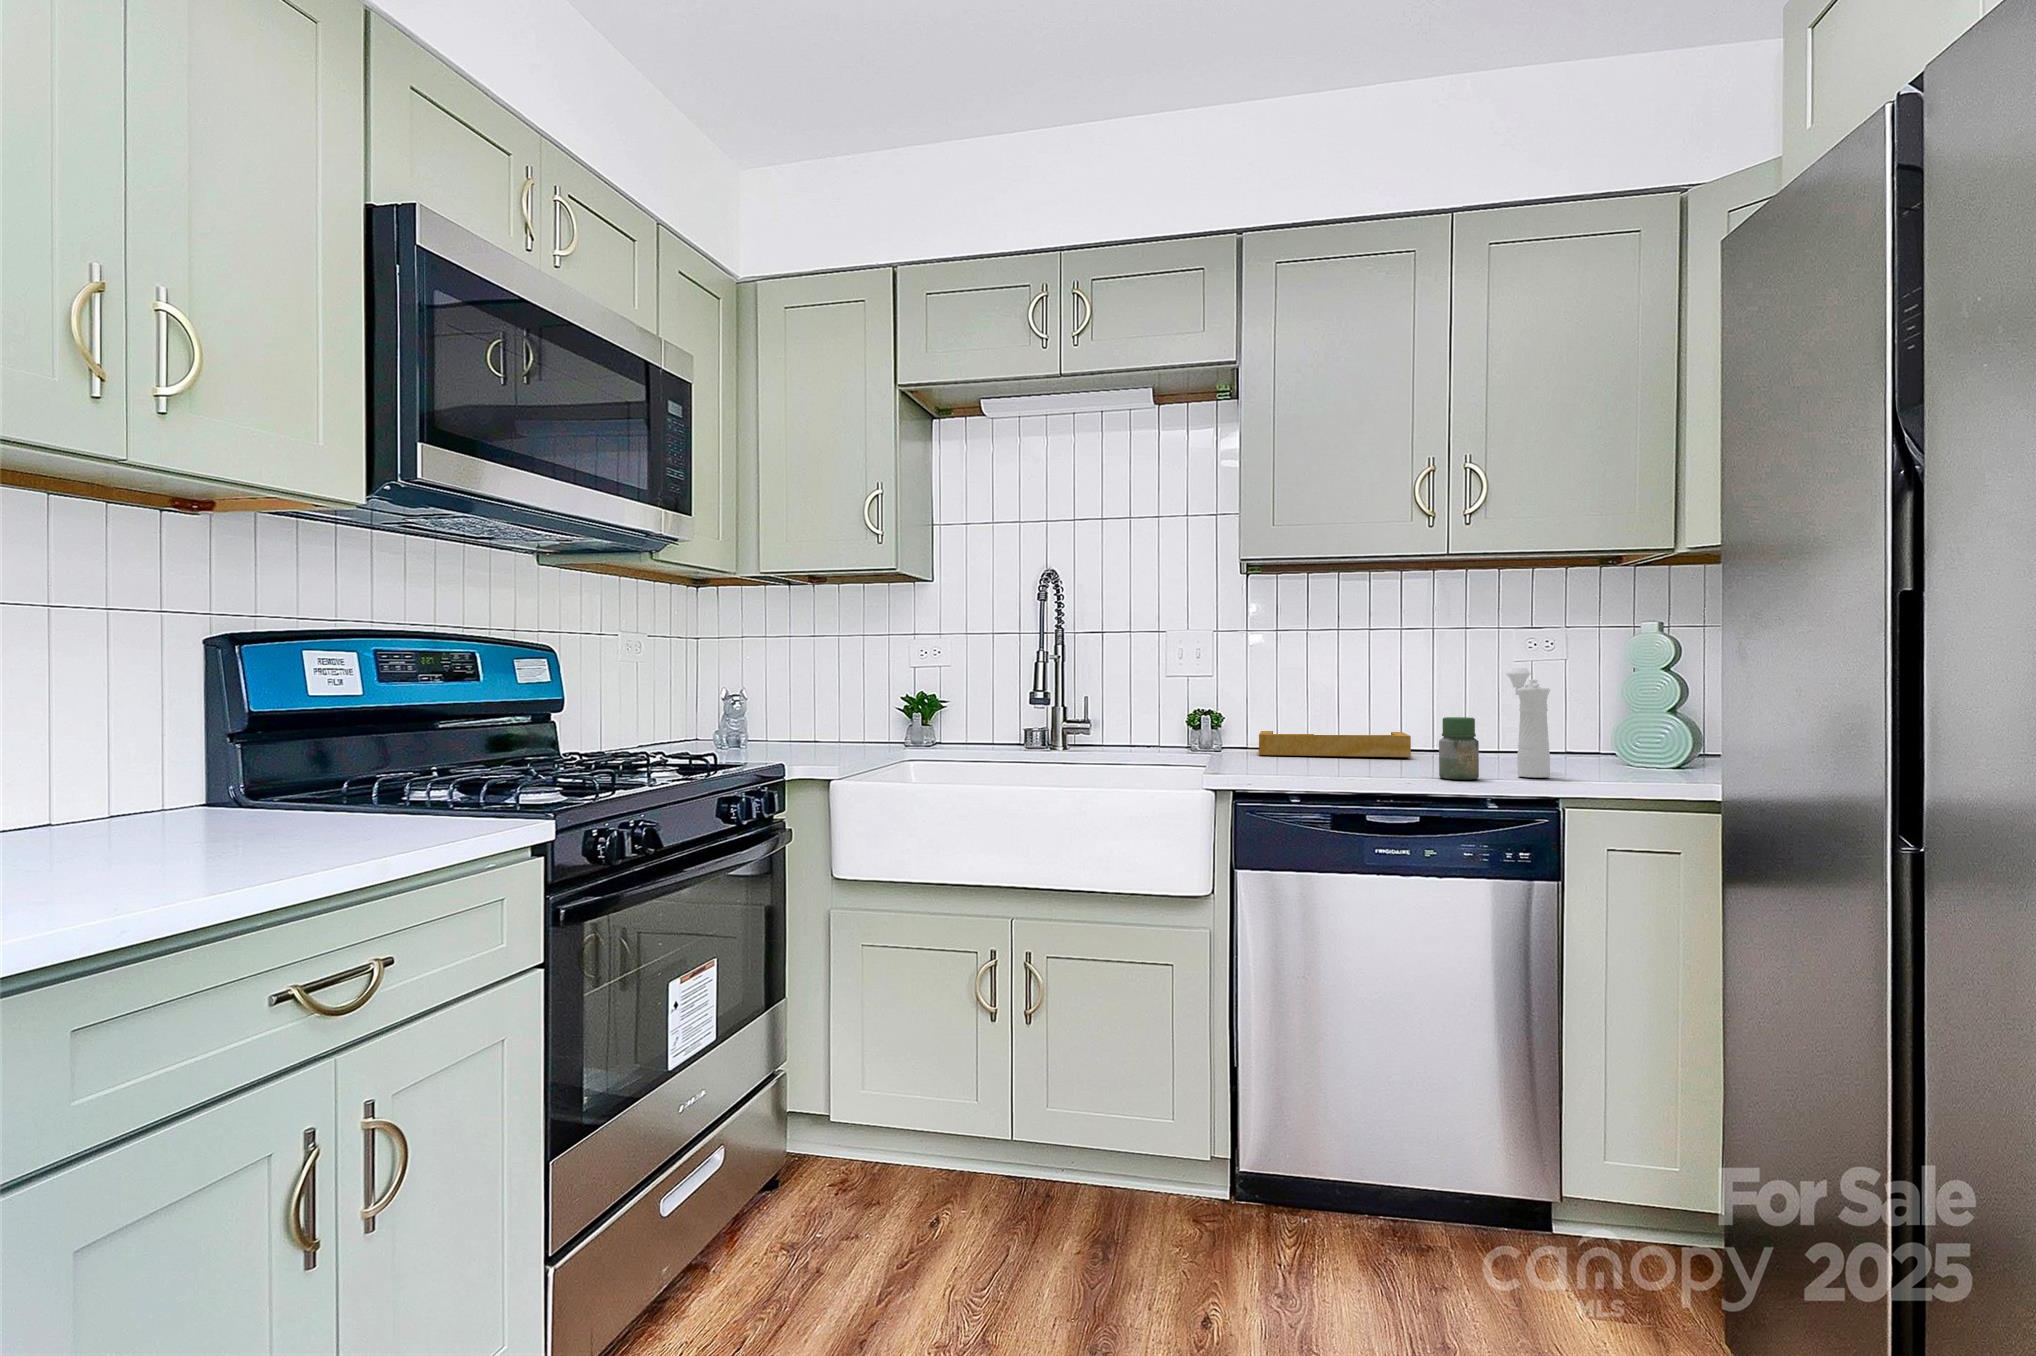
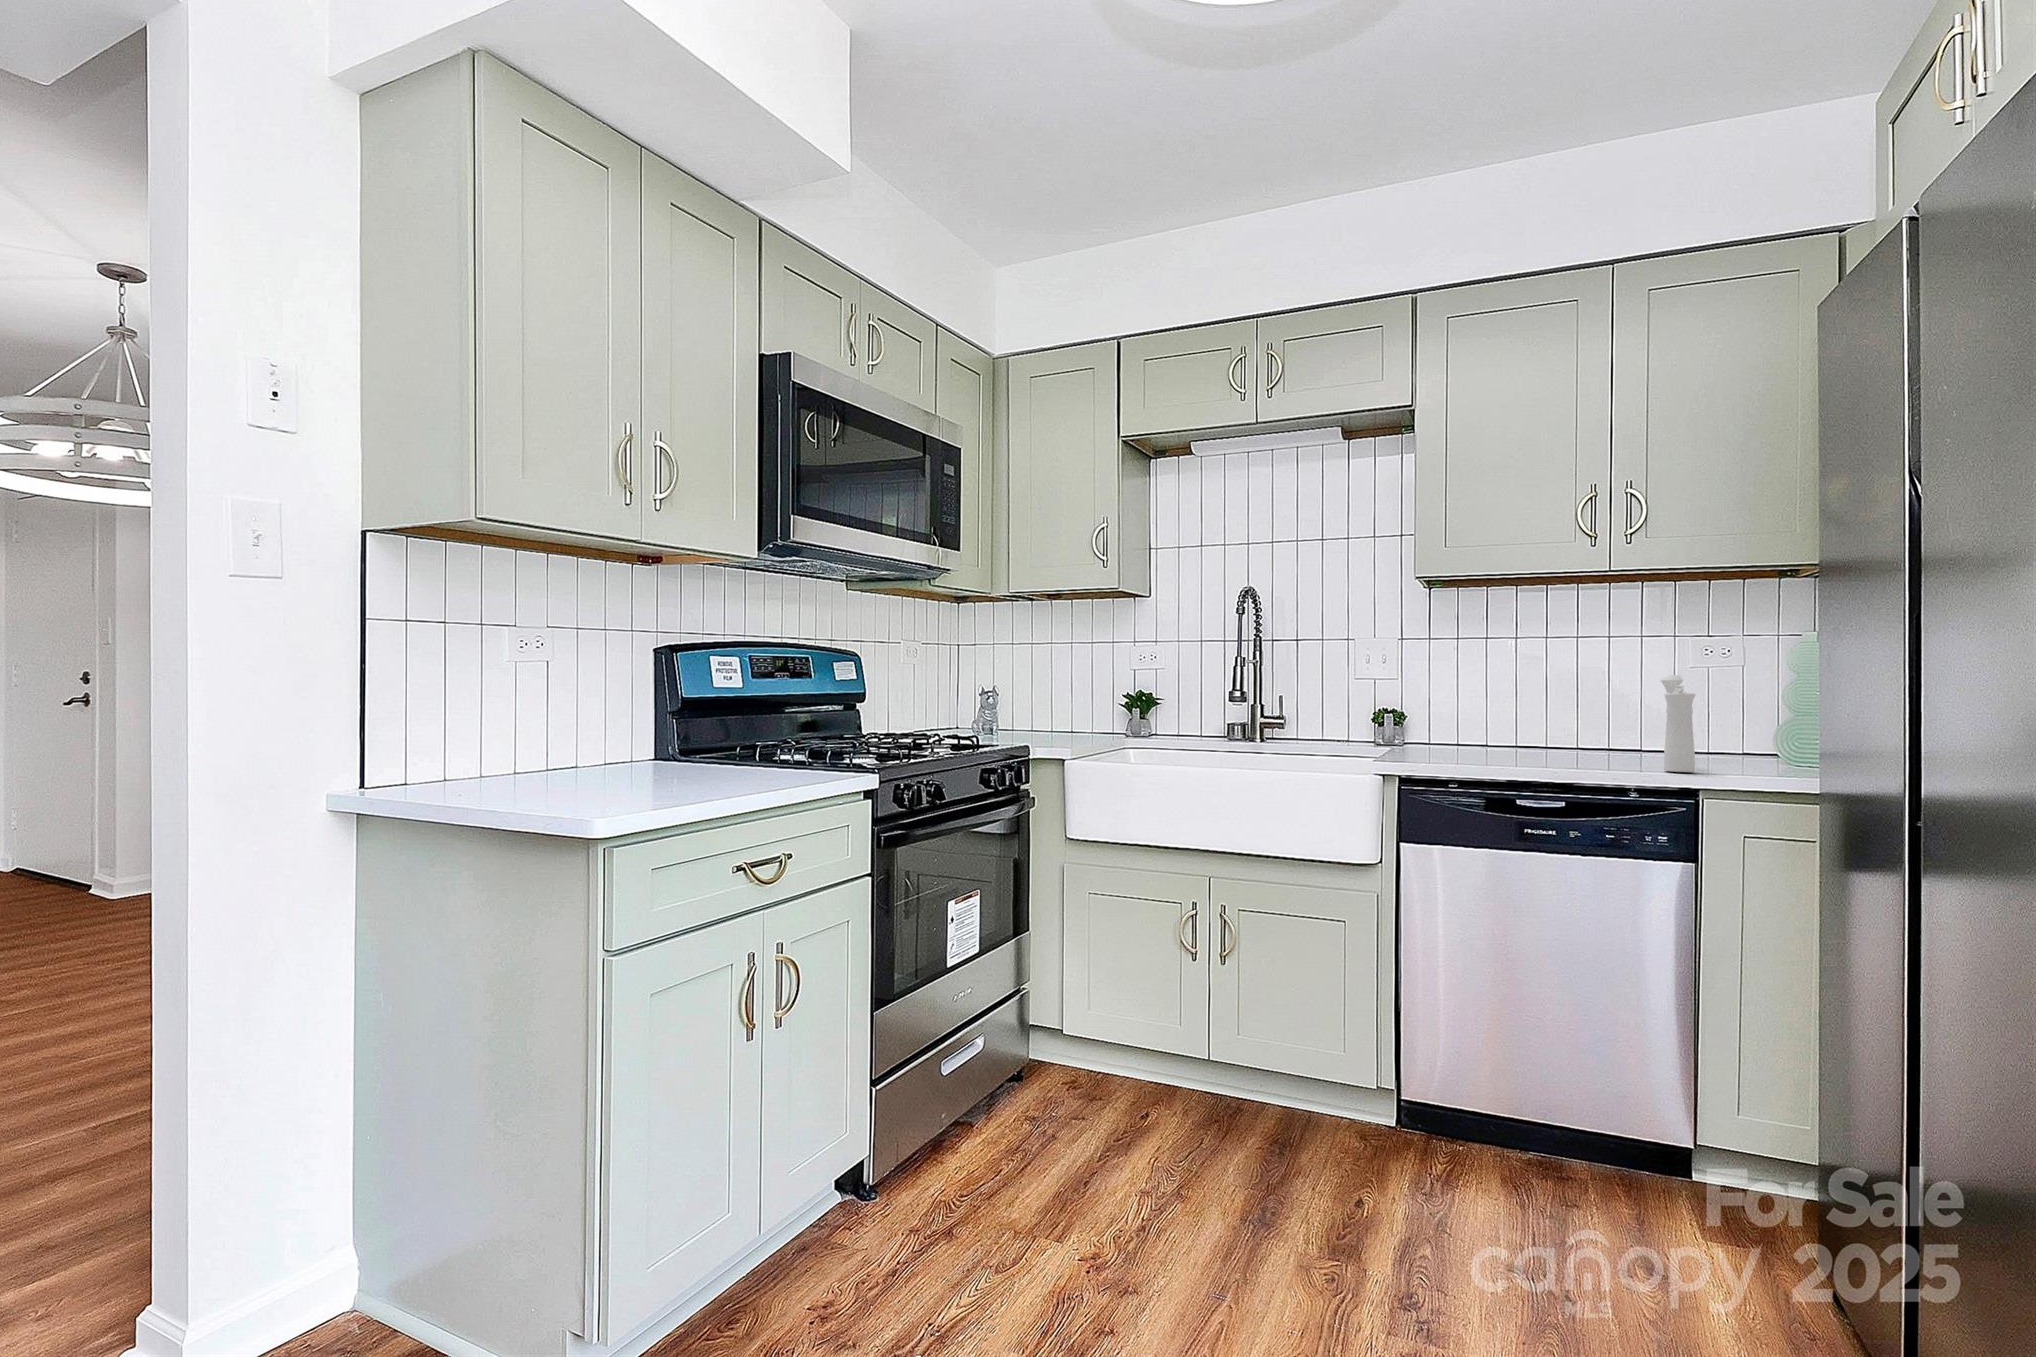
jar: present [1439,717,1479,780] -> none [1587,718,1624,772]
tray: present [1259,731,1411,757] -> none [1435,728,1578,755]

